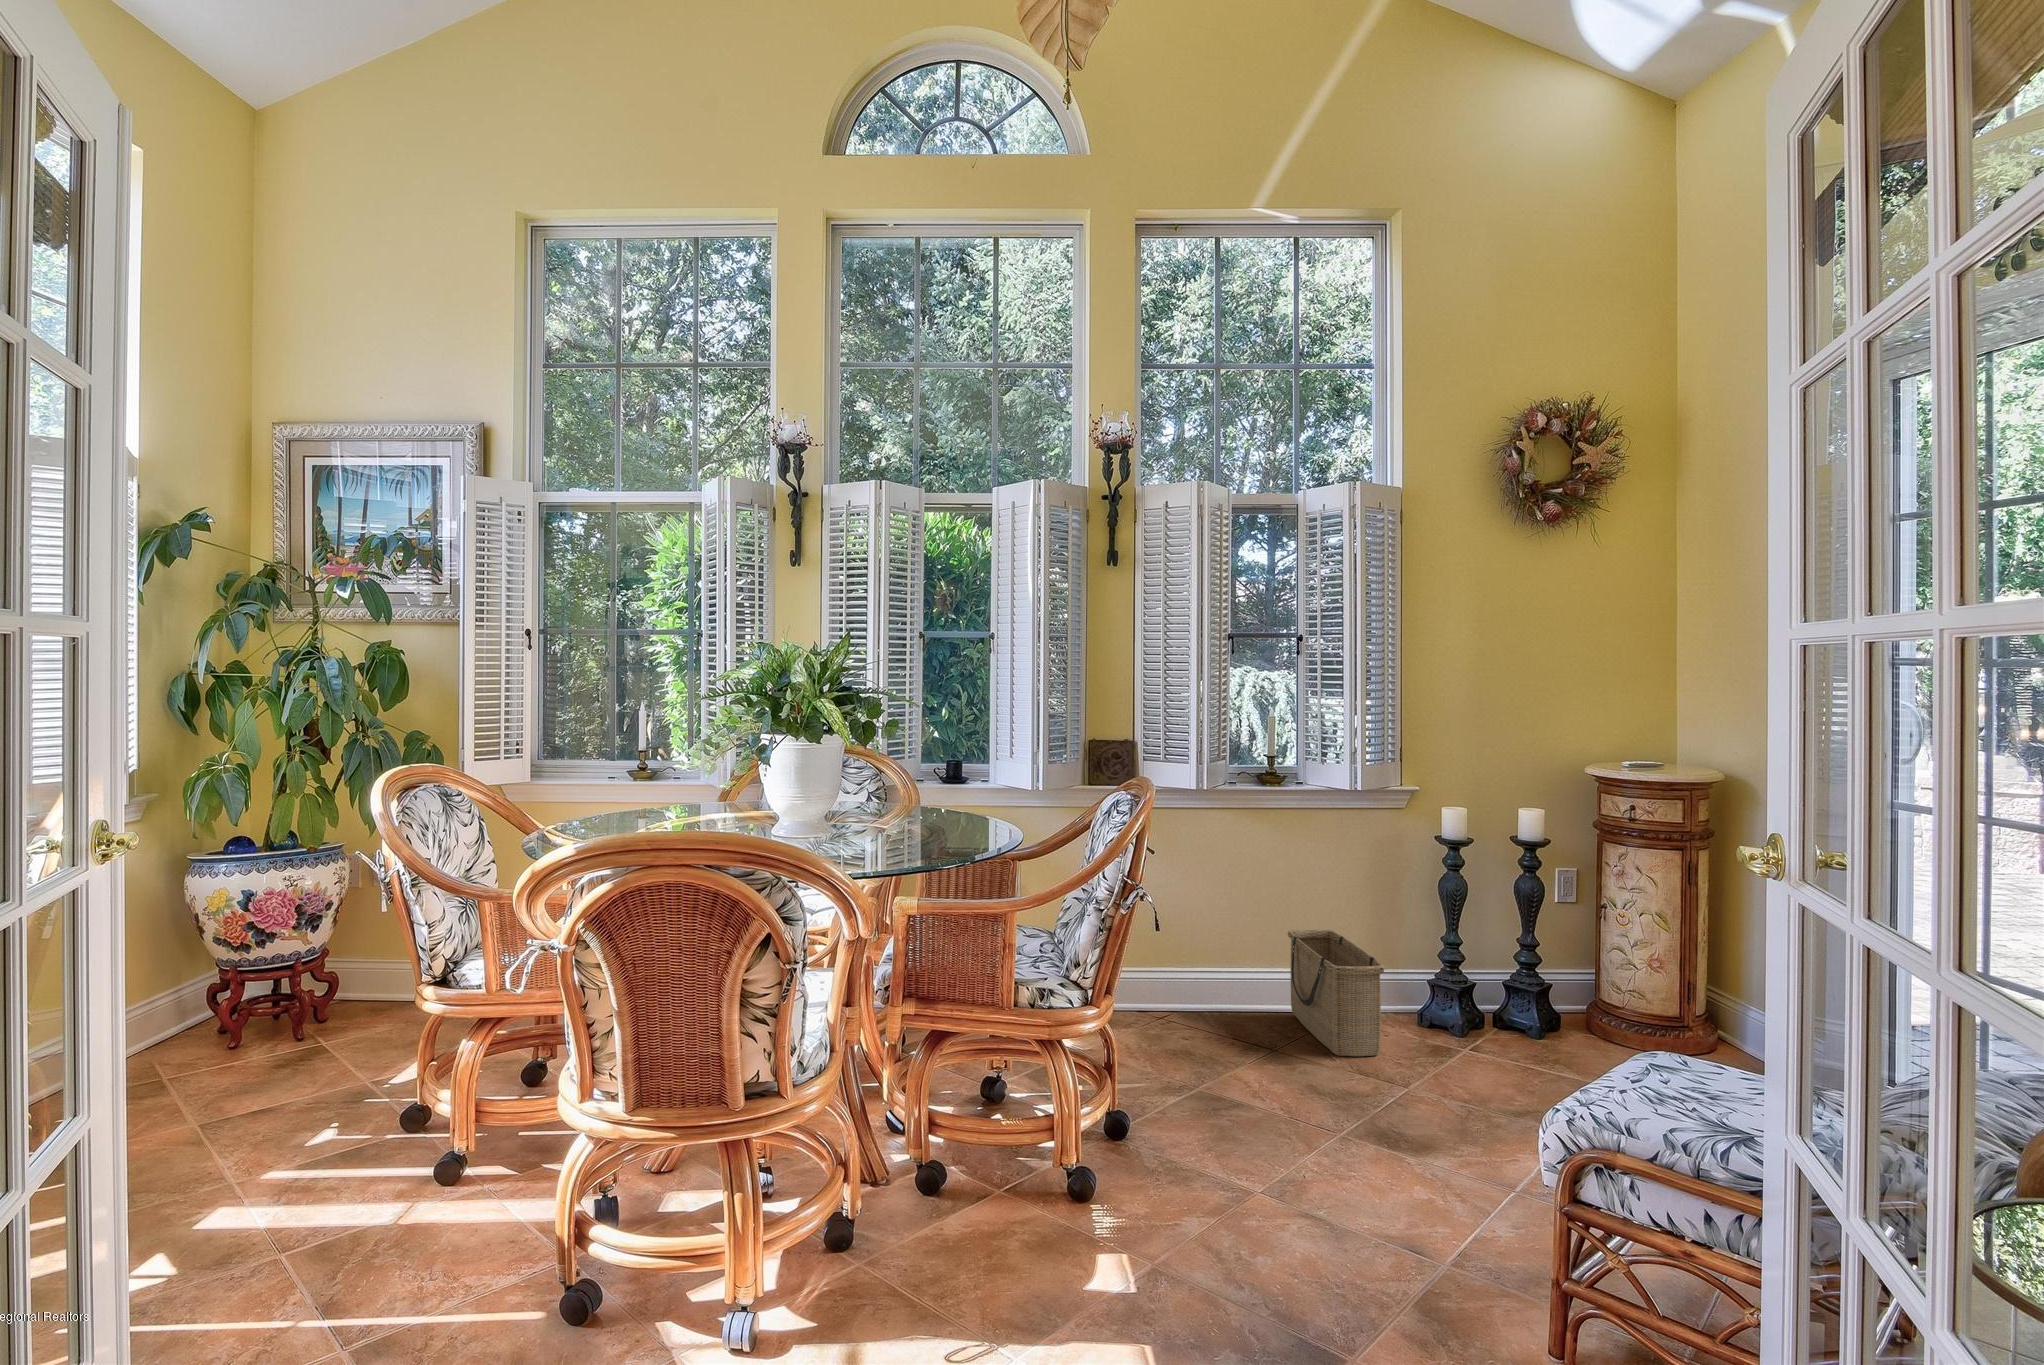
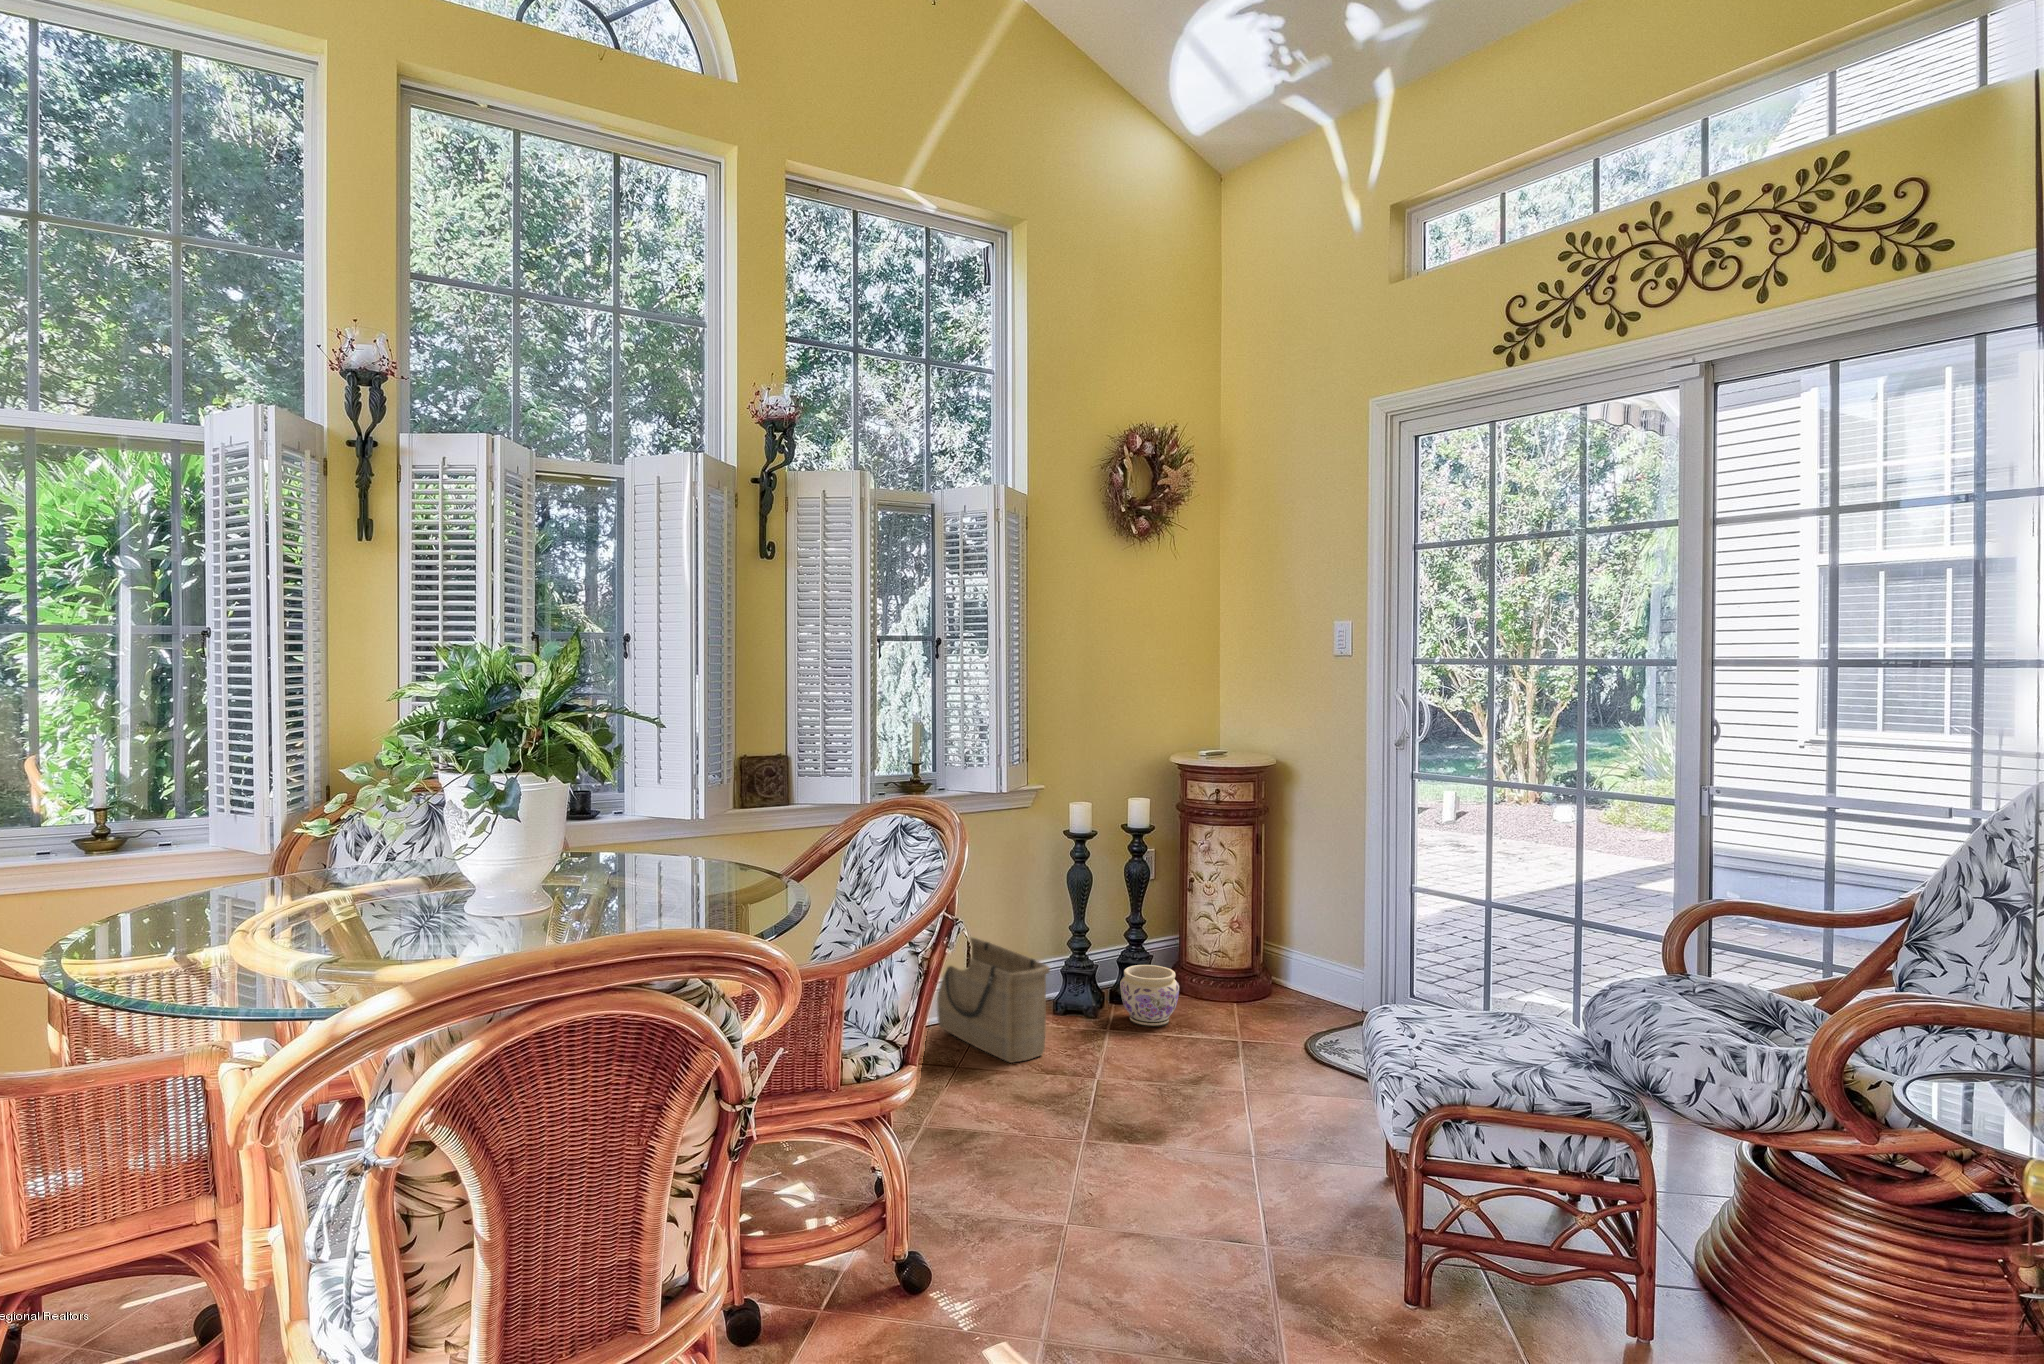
planter: none [1497,986,1568,1055] -> present [1120,965,1179,1027]

